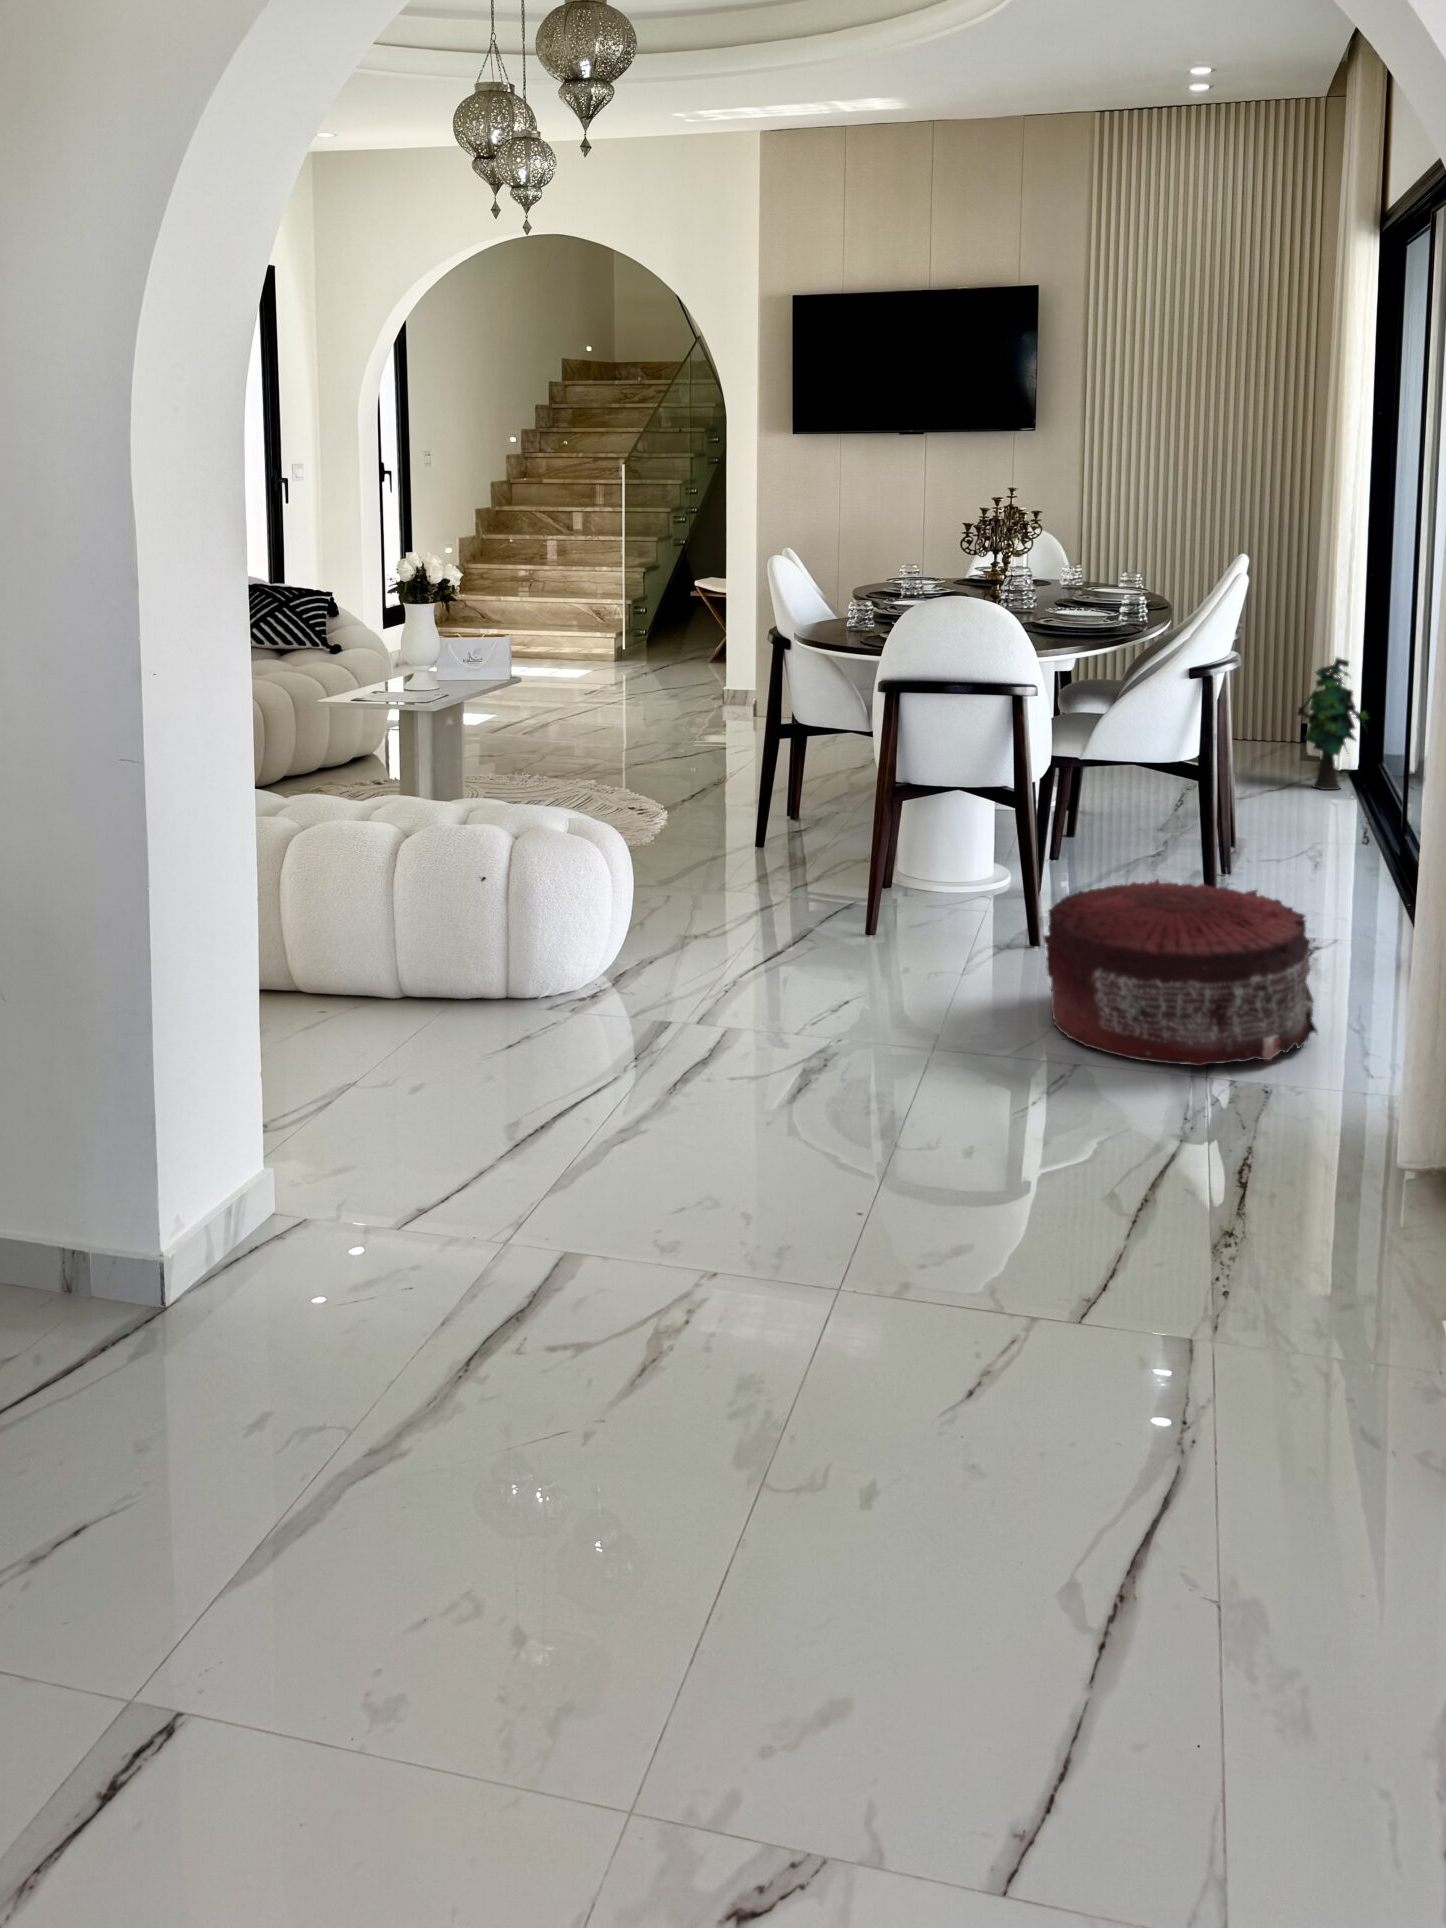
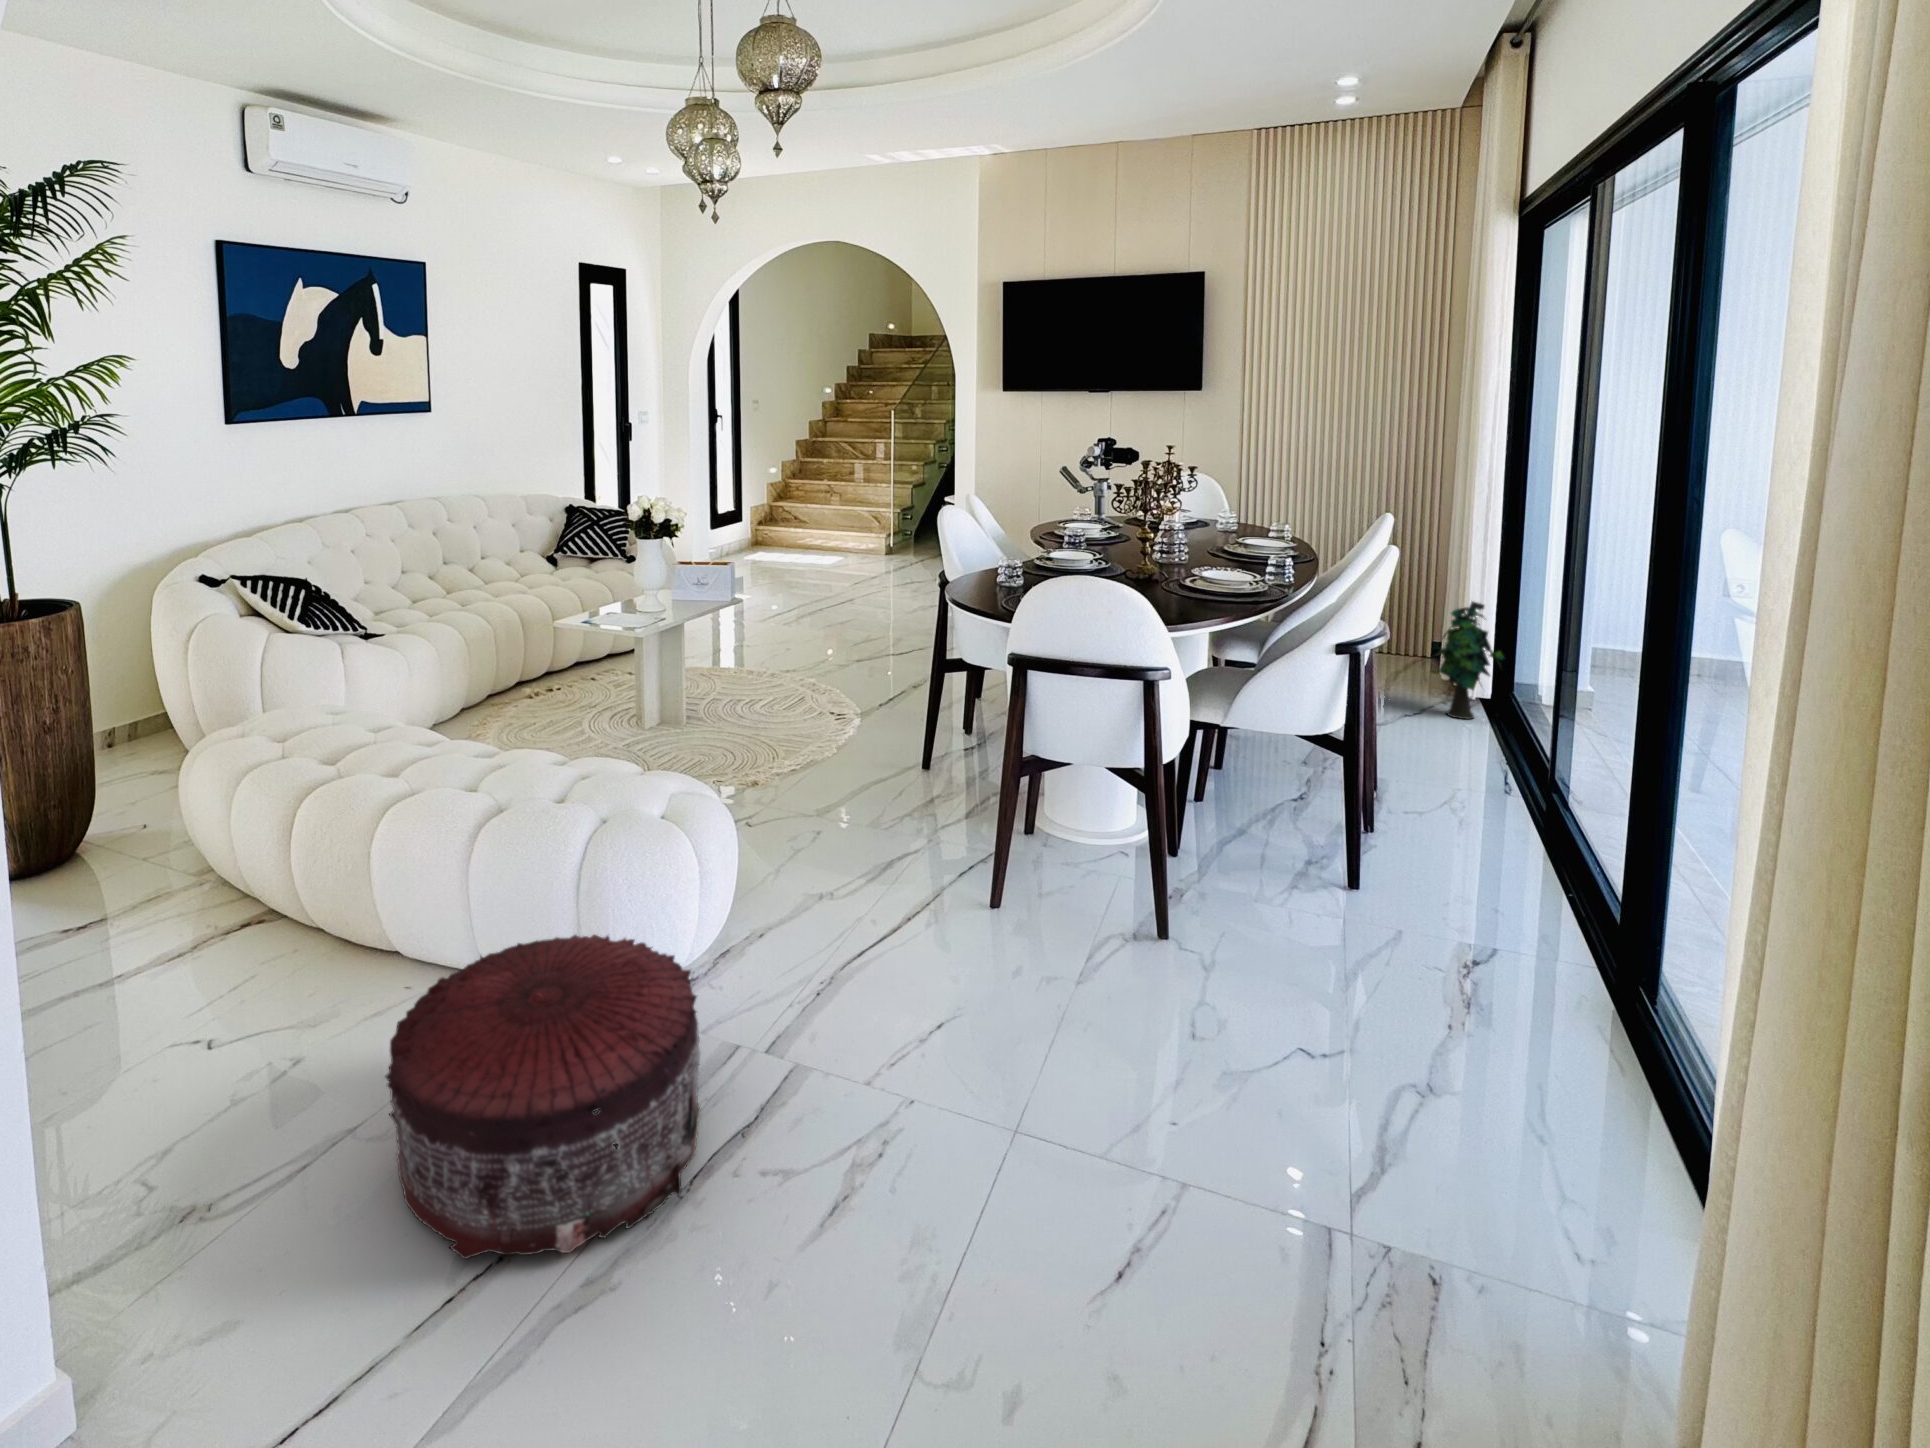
pouf: present [1043,879,1317,1066] -> present [385,935,701,1259]

